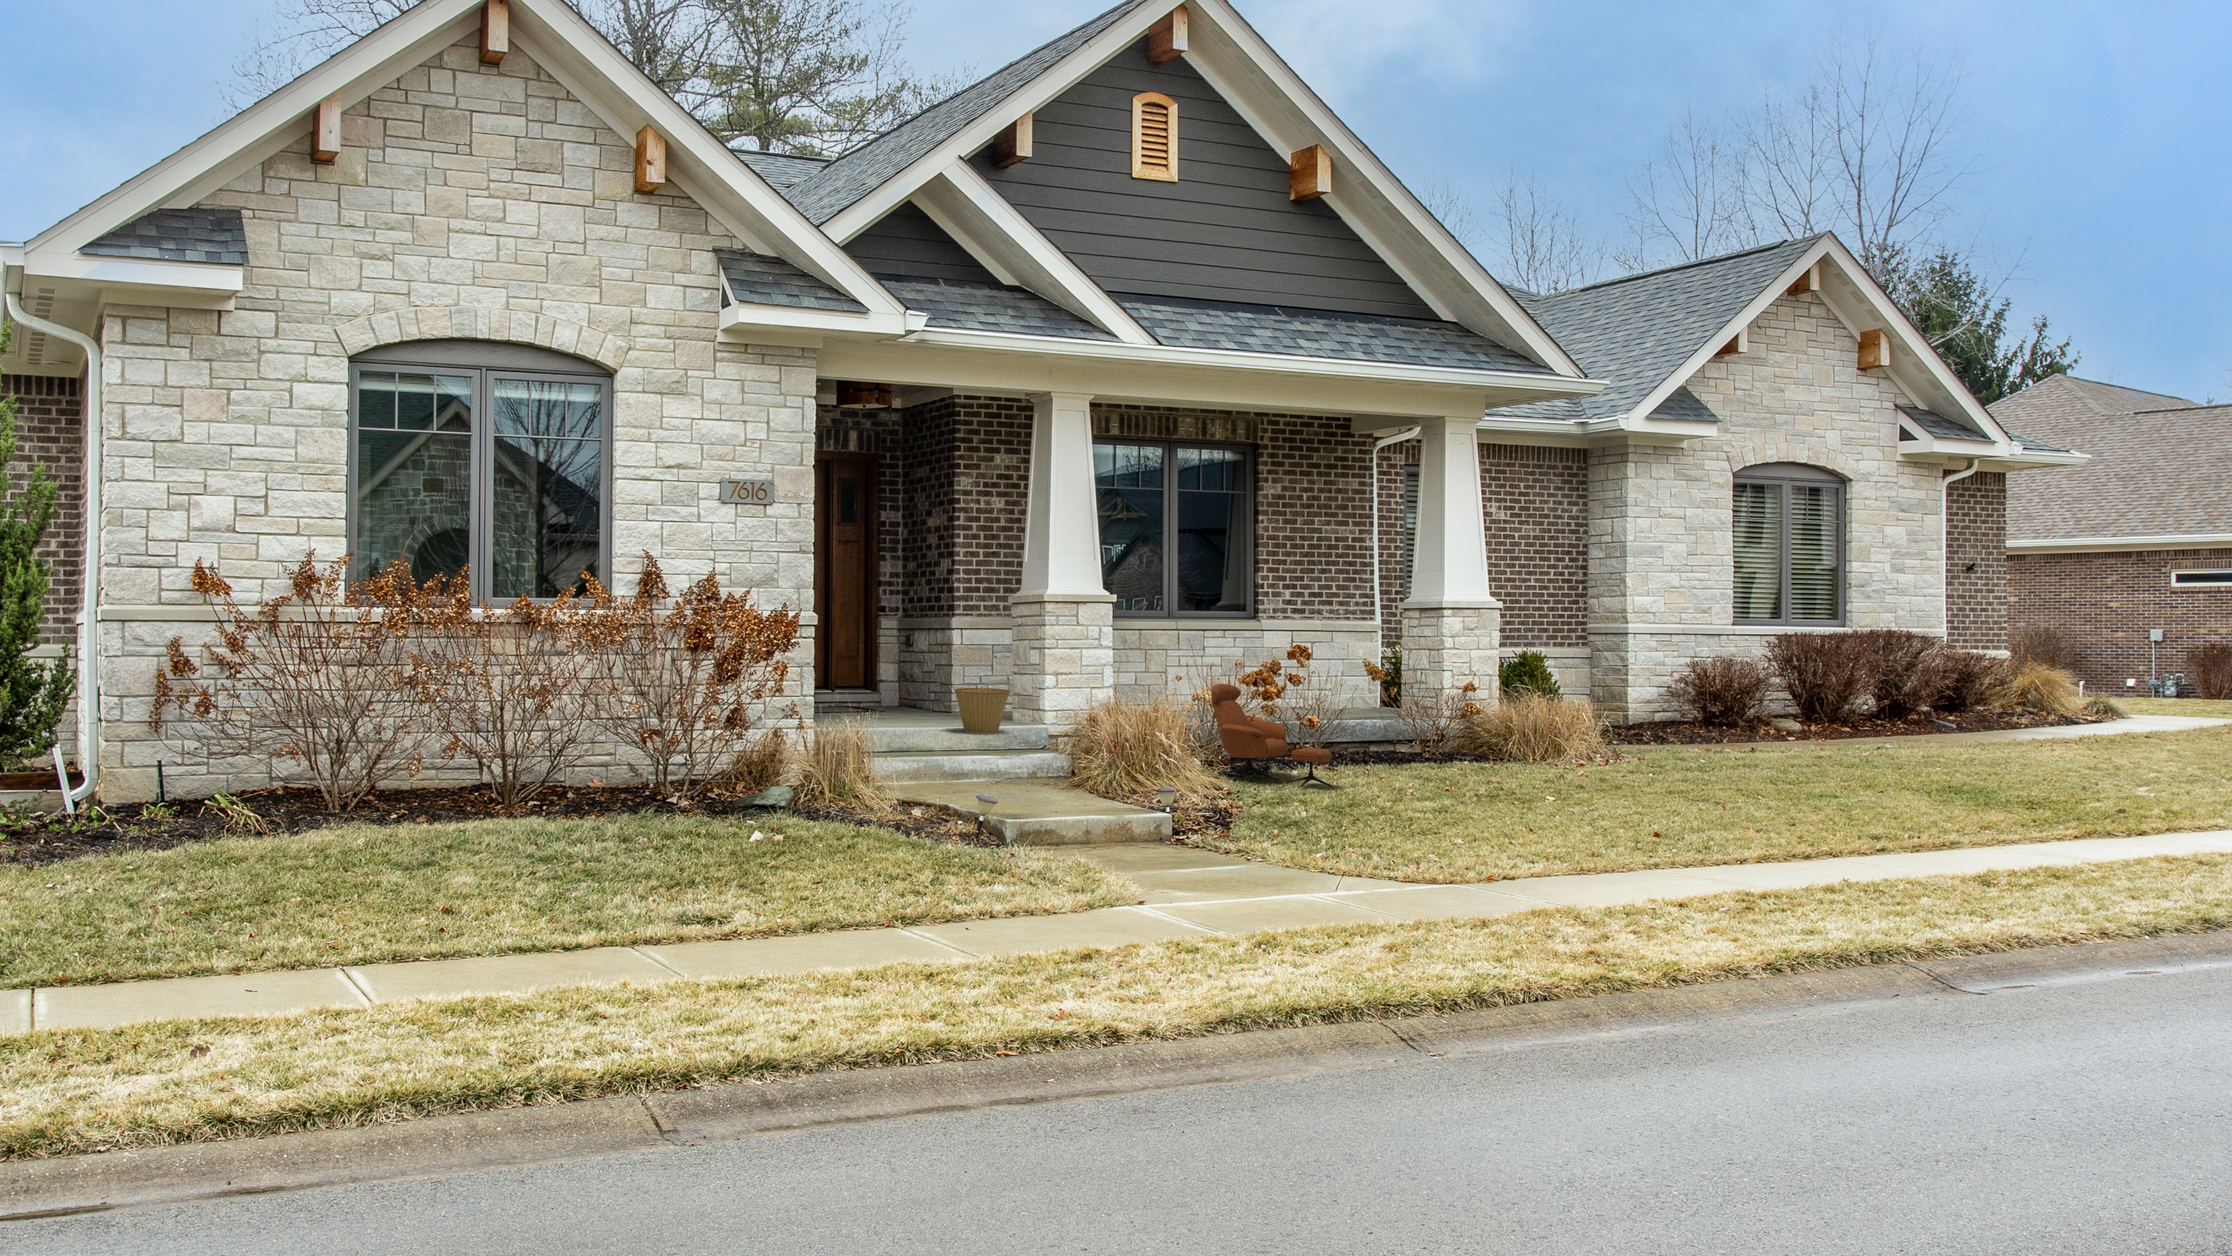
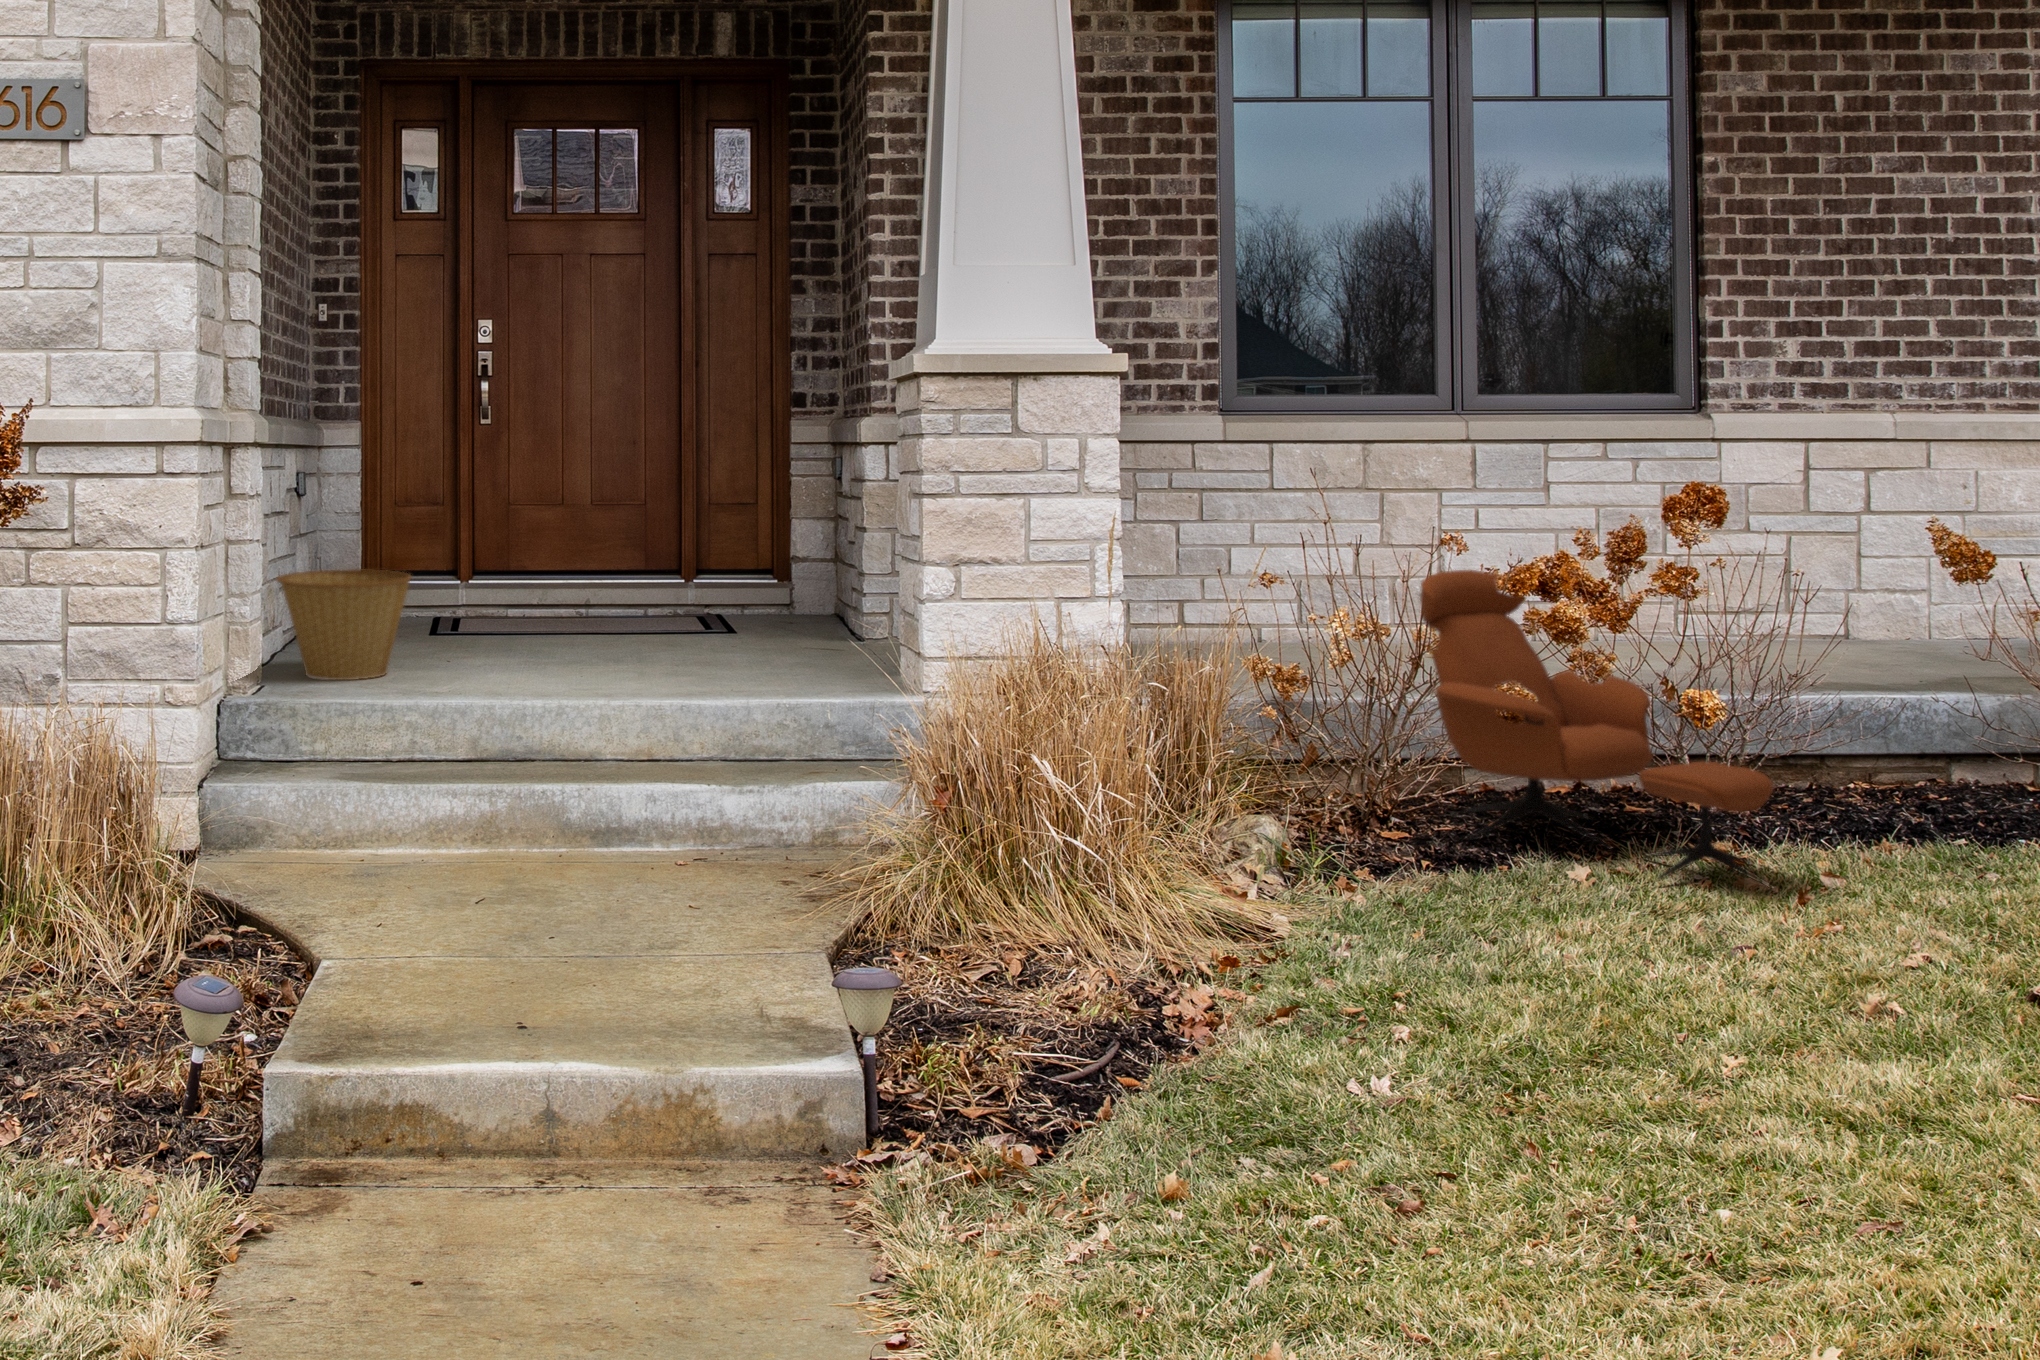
basket: present [954,688,1011,733] -> present [275,569,411,680]

